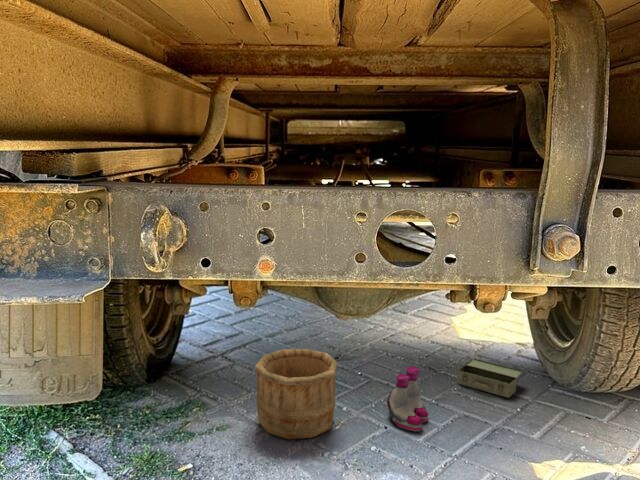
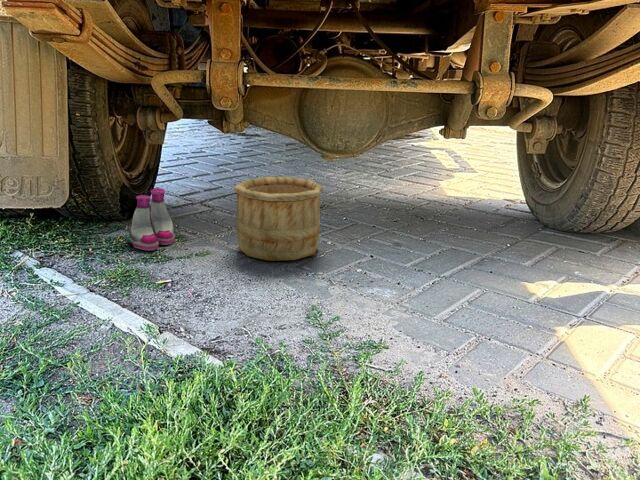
toolbox: present [457,359,523,398] -> none [447,204,516,236]
boots: present [387,366,428,431] -> present [130,188,176,250]

